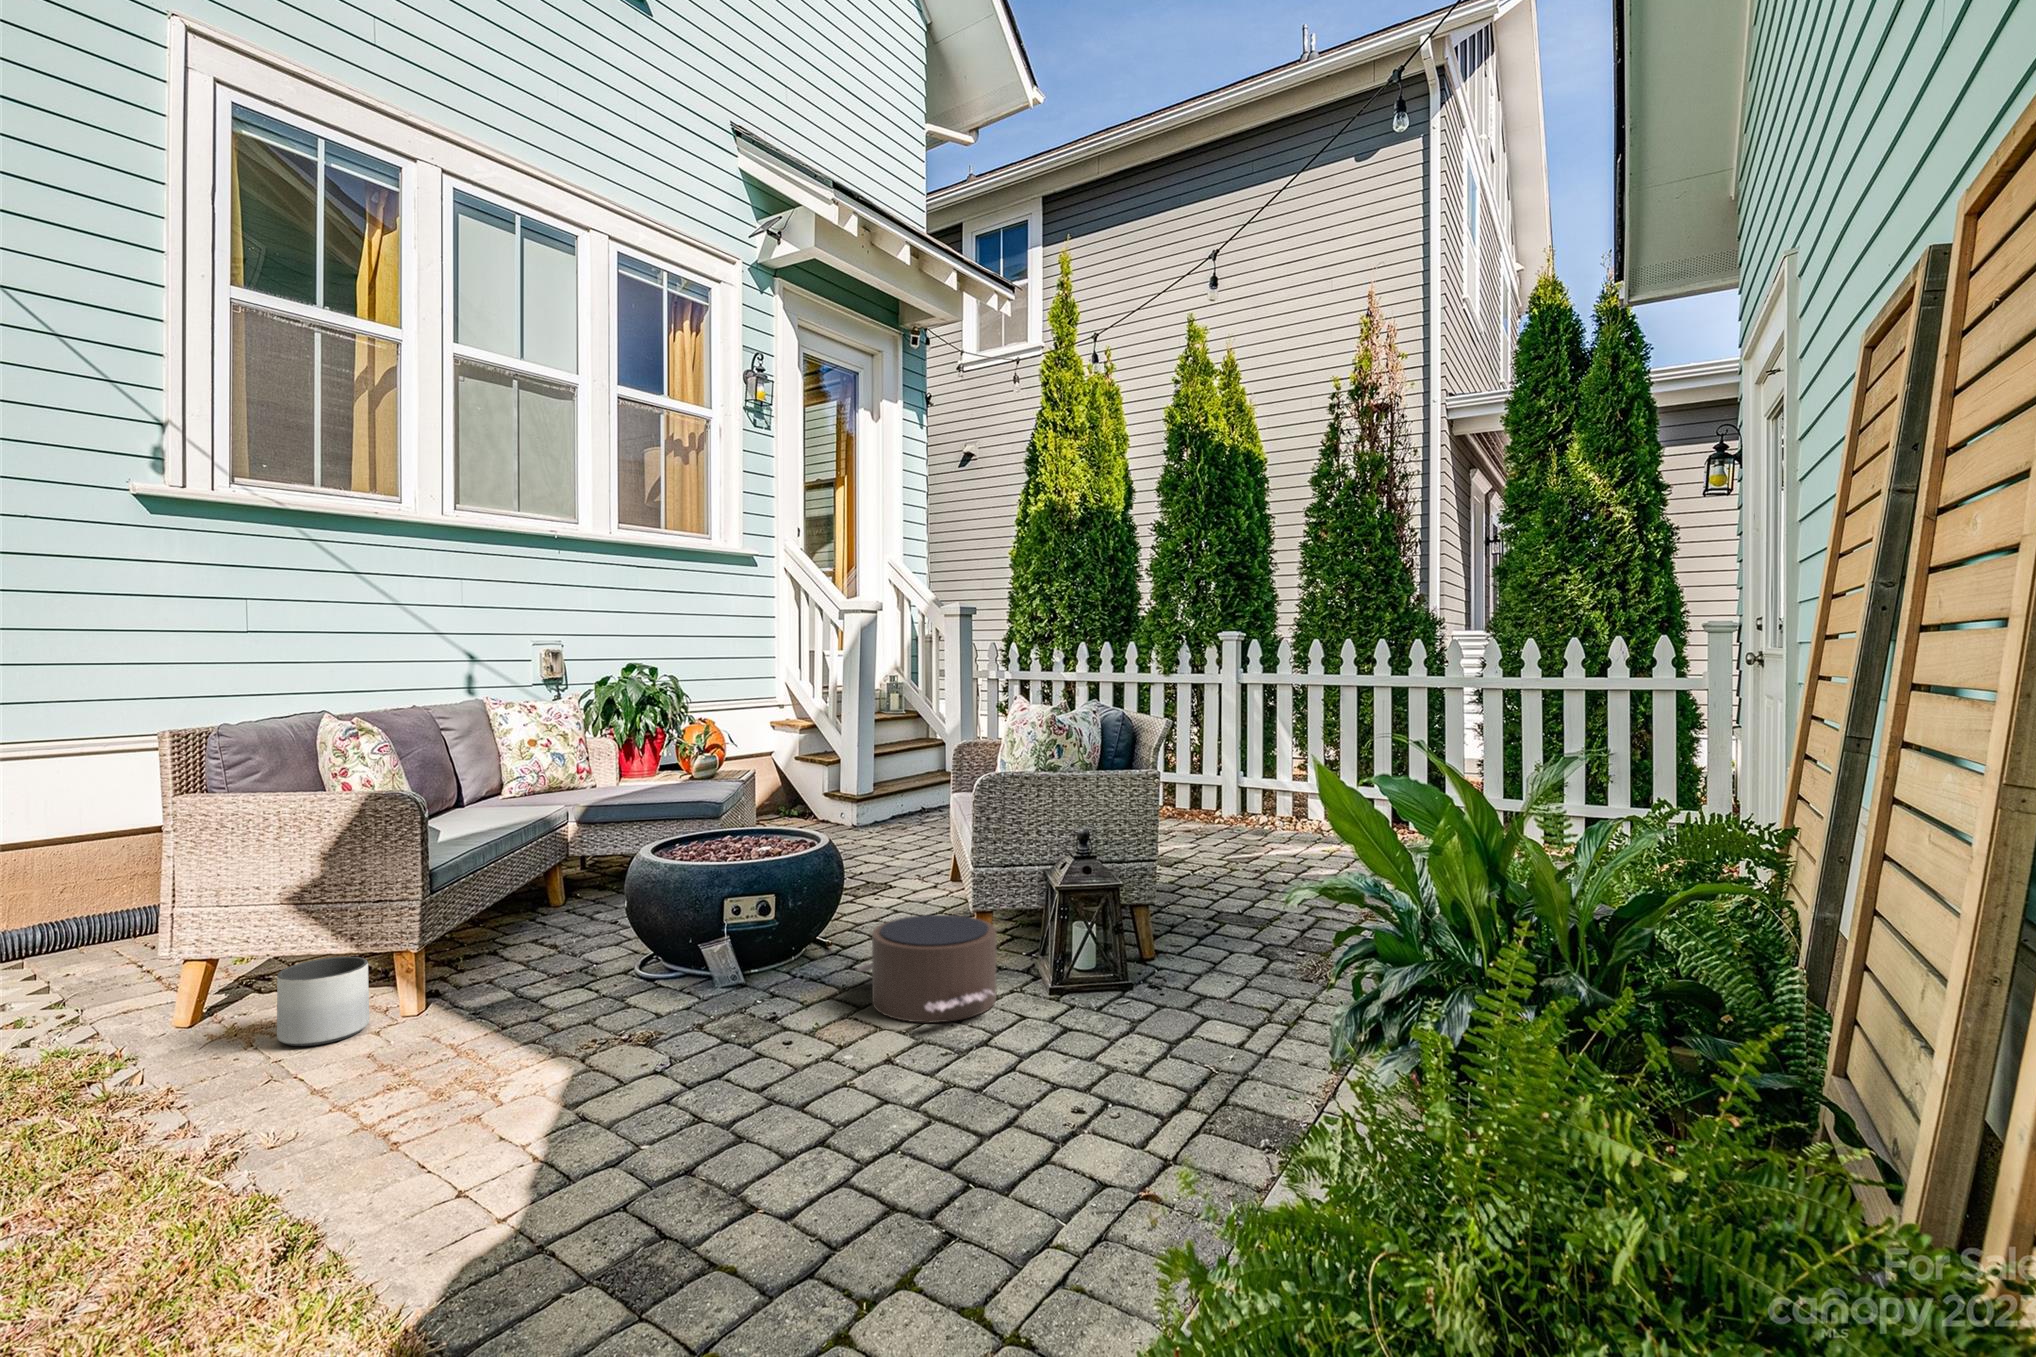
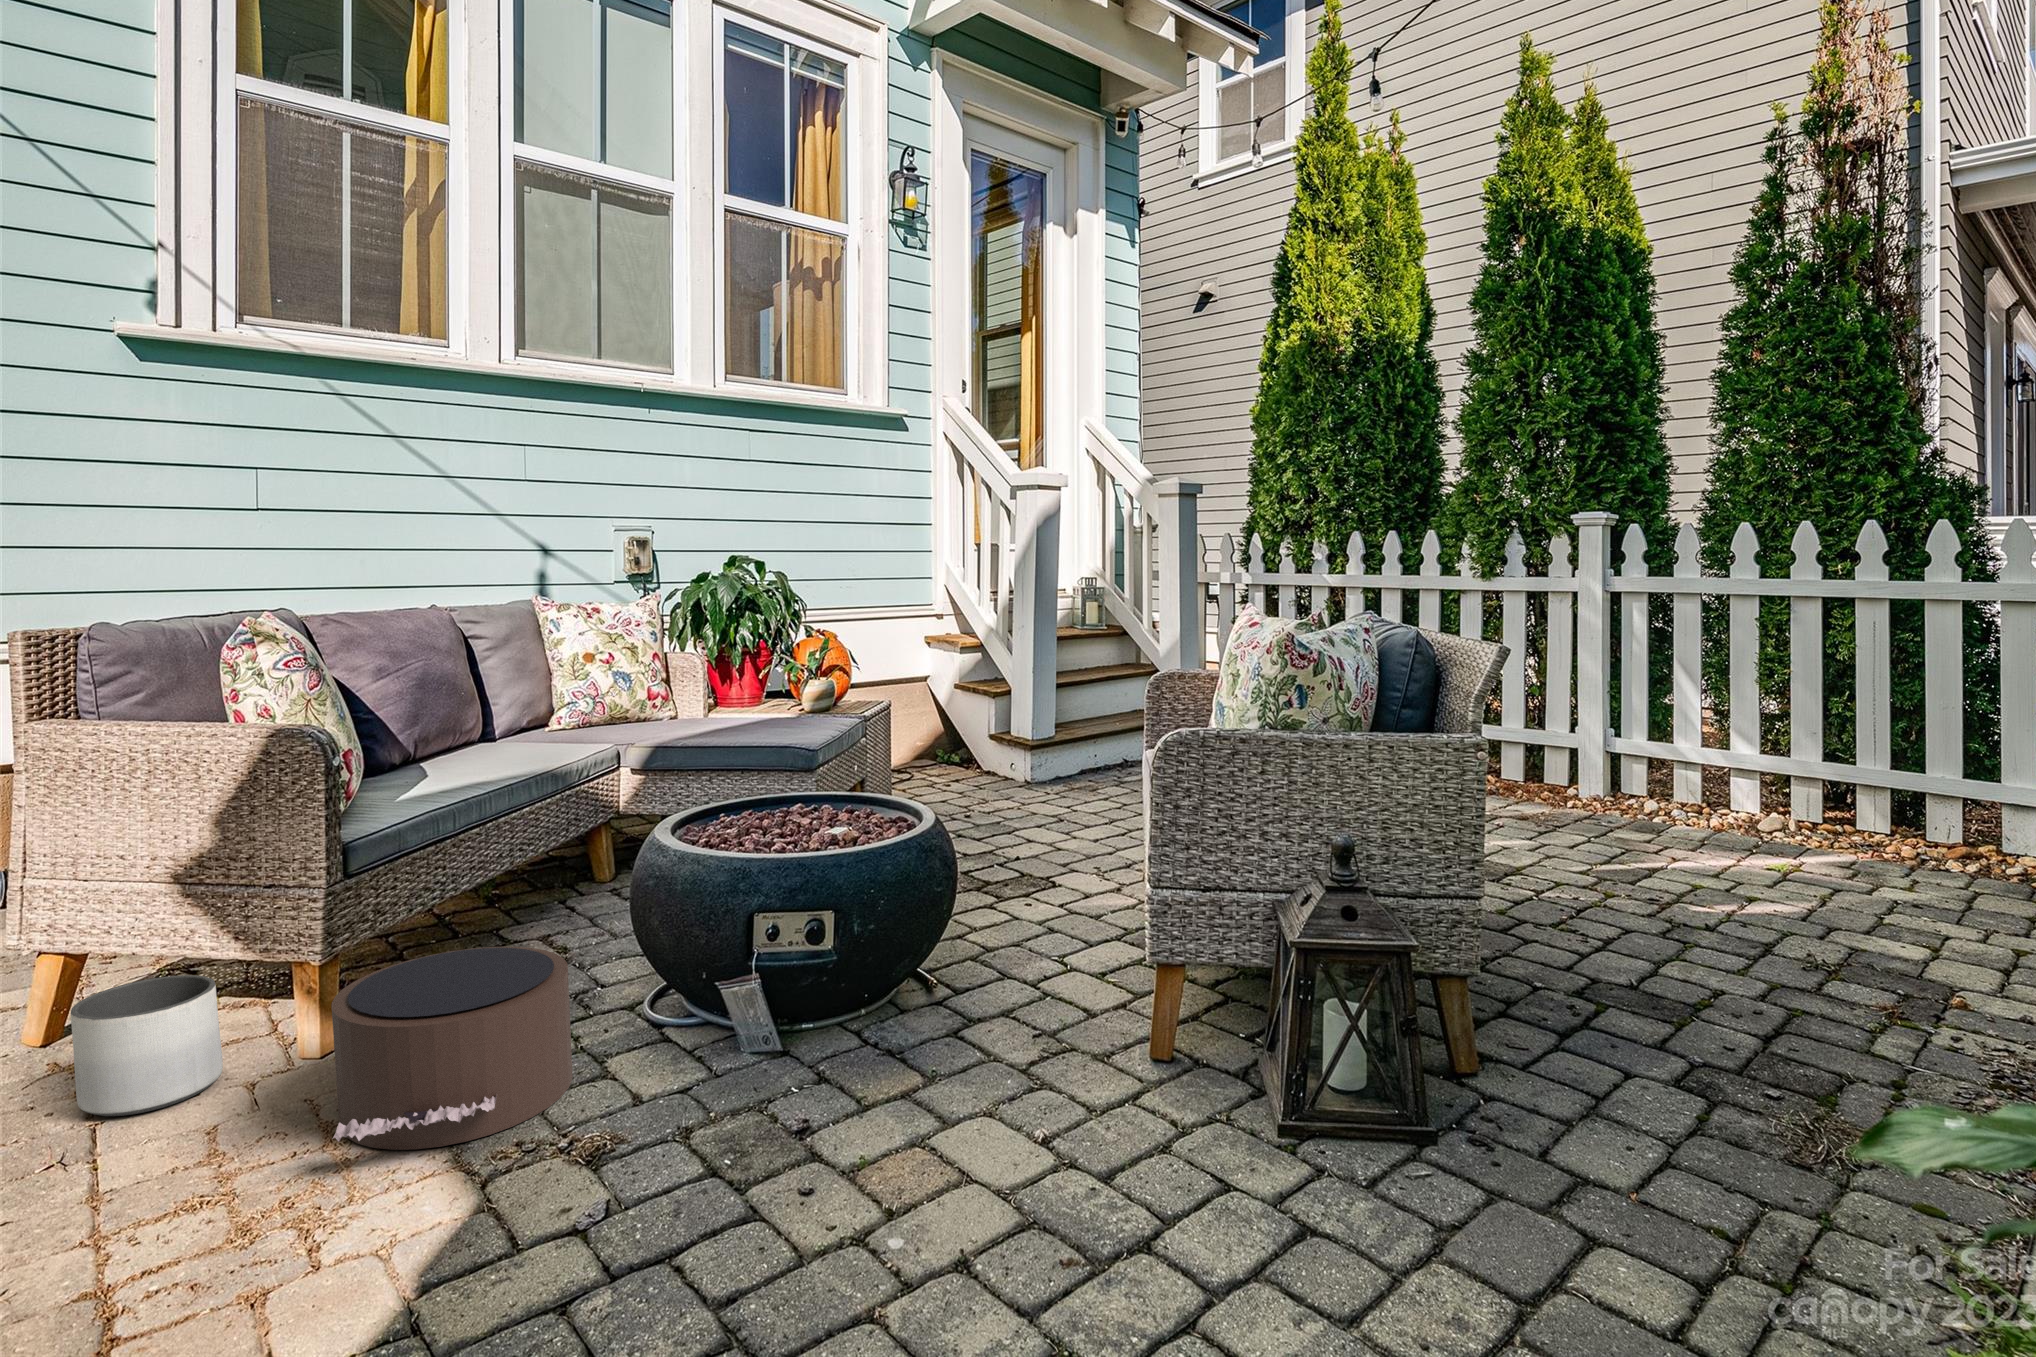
pouf: present [857,915,996,1023] -> present [331,947,573,1150]

